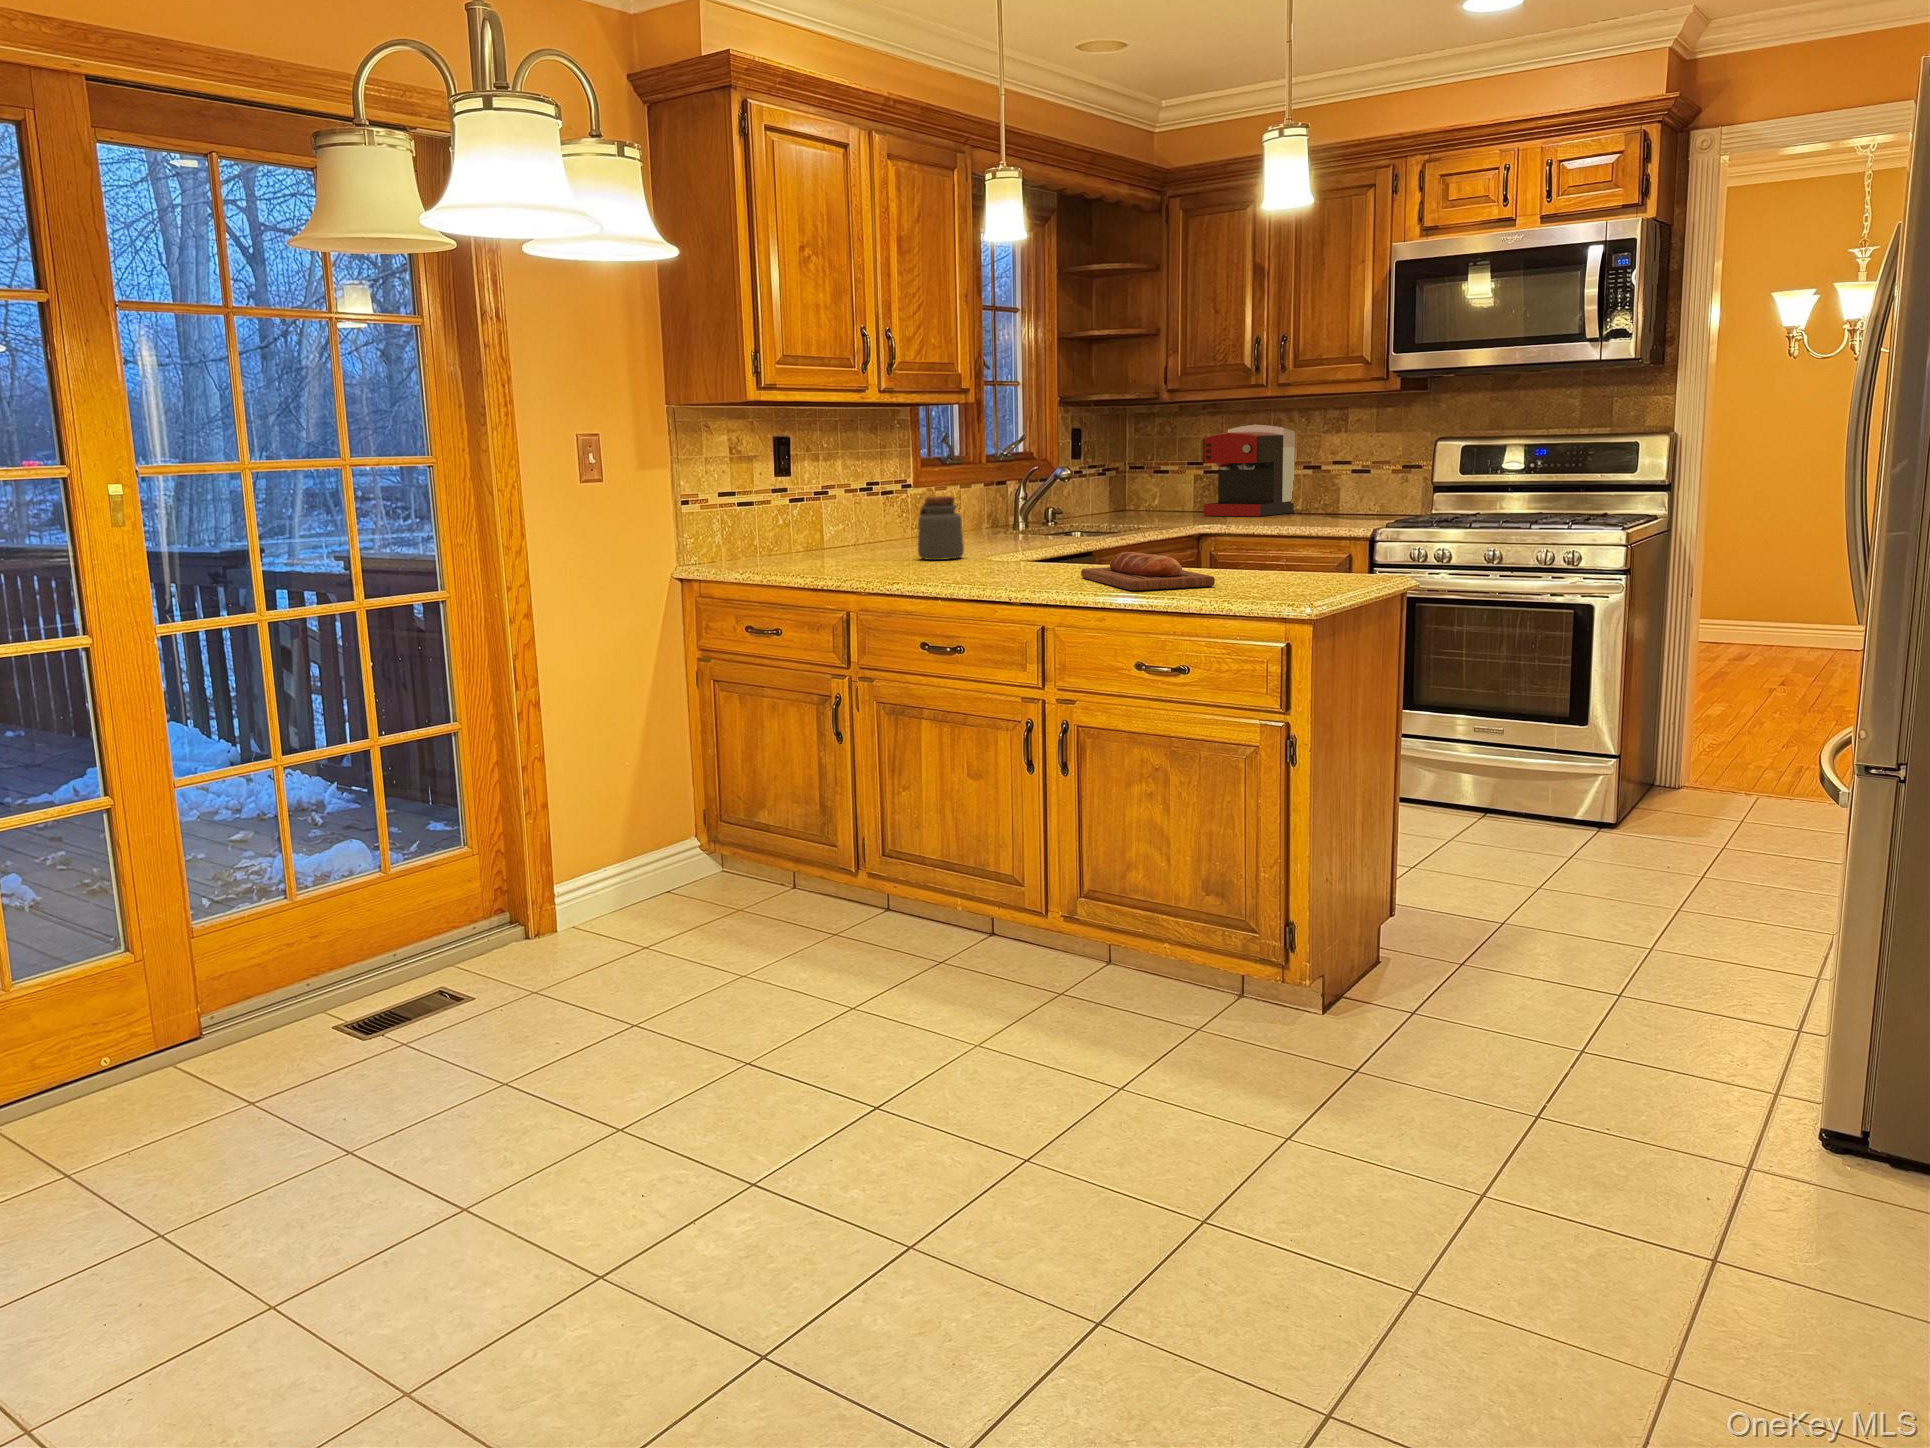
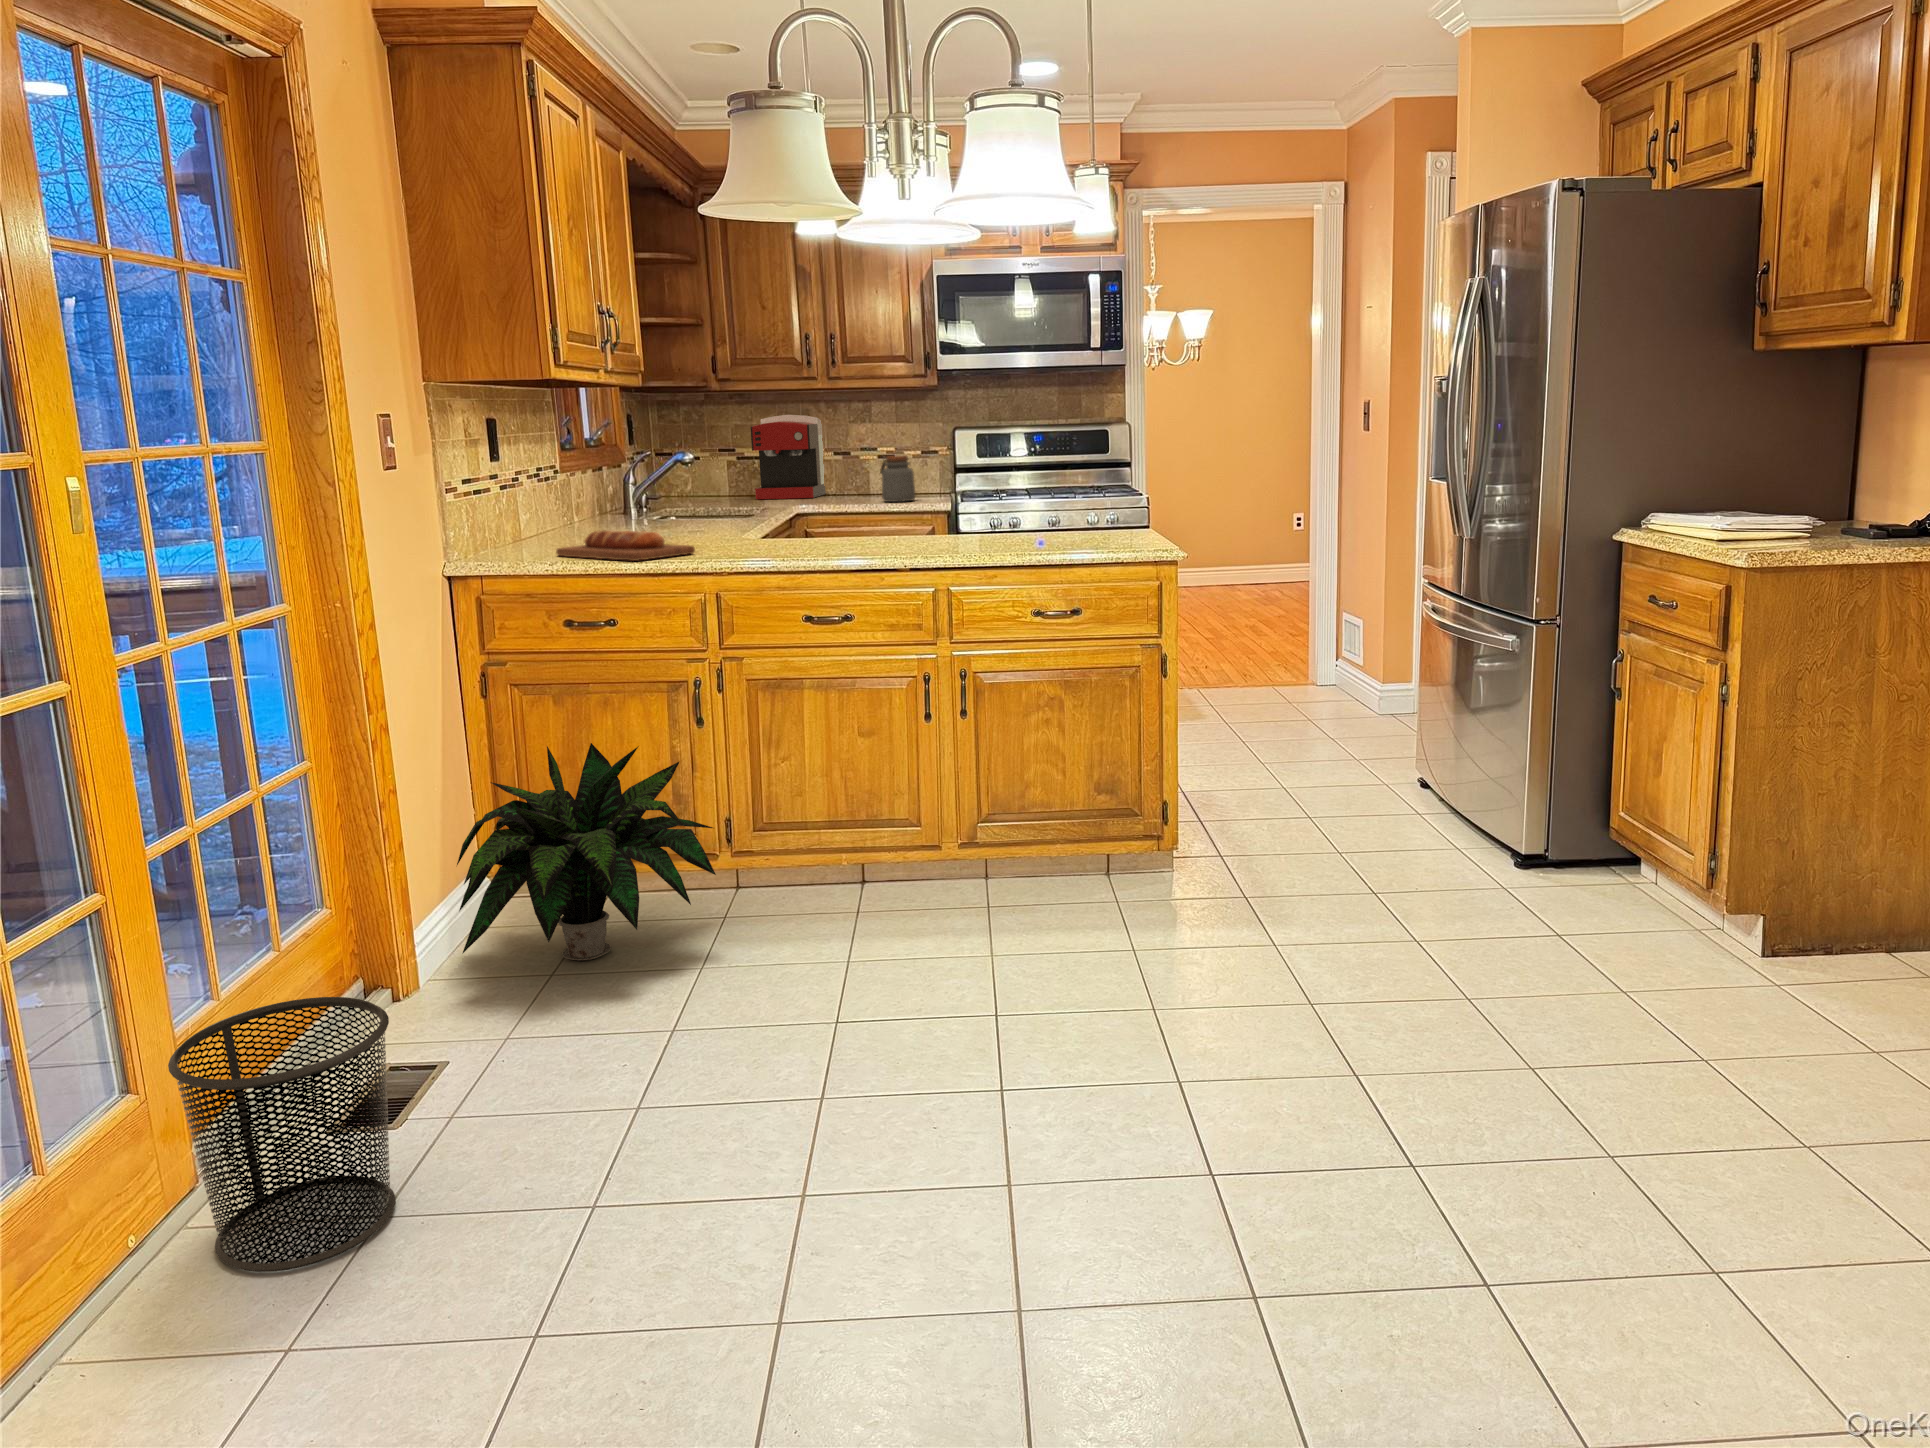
jar: present [918,496,964,560] -> present [880,455,915,502]
bread loaf: present [1081,552,1215,590] -> present [556,530,695,561]
potted plant: none [559,738,819,941] -> present [457,743,716,960]
trash can: none [120,904,294,1110] -> present [168,997,396,1272]

